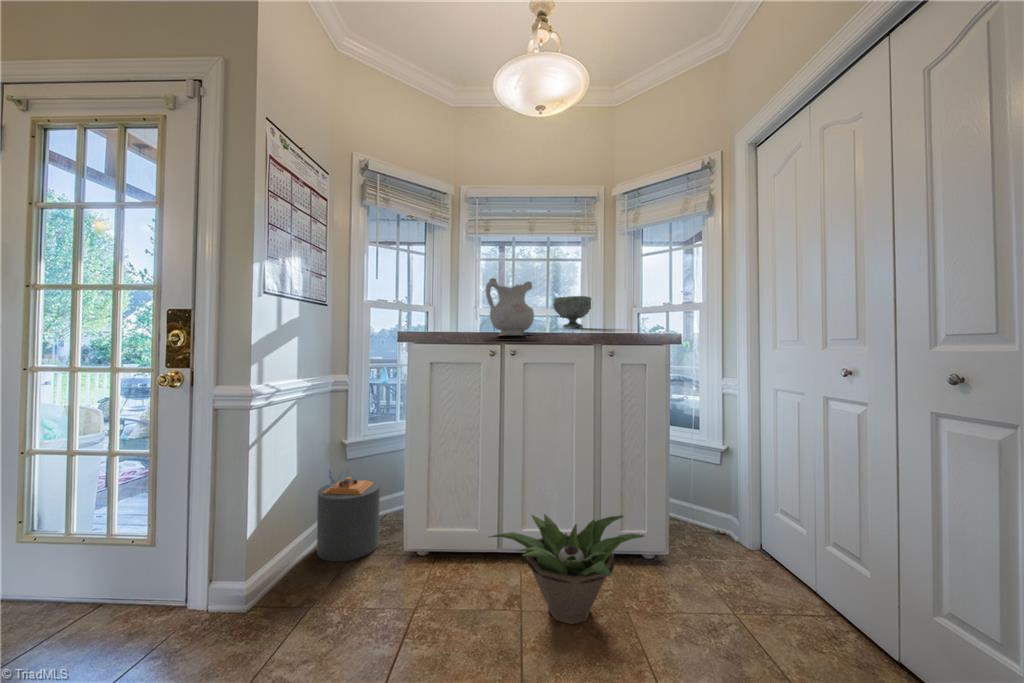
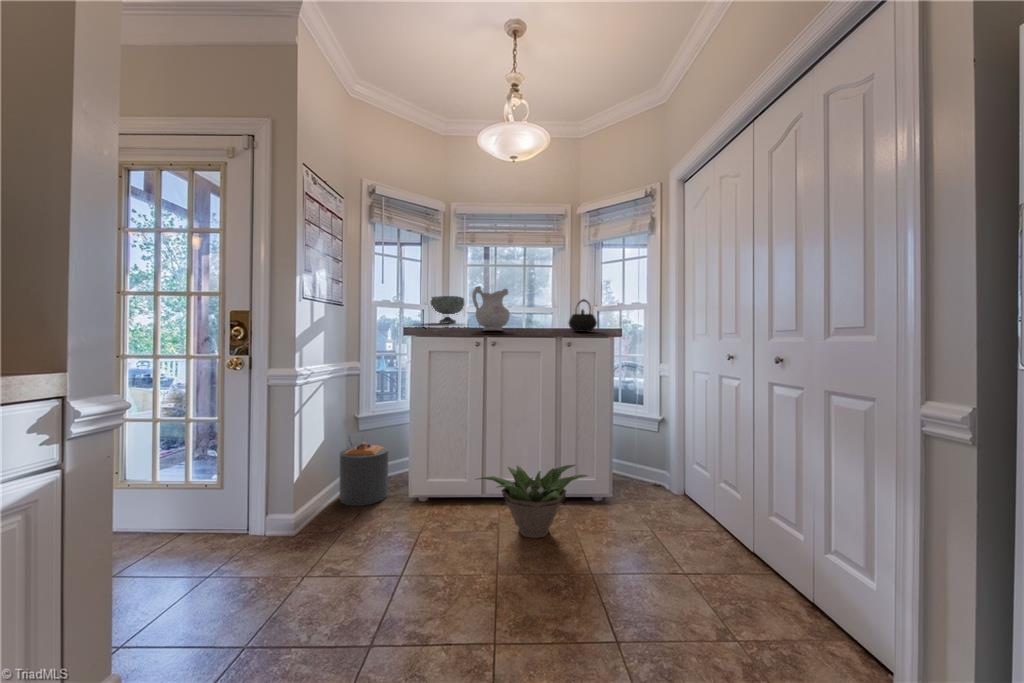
kettle: none [611,295,650,337] -> present [569,299,597,332]
decorative bowl: present [553,296,592,328] -> present [431,296,464,323]

